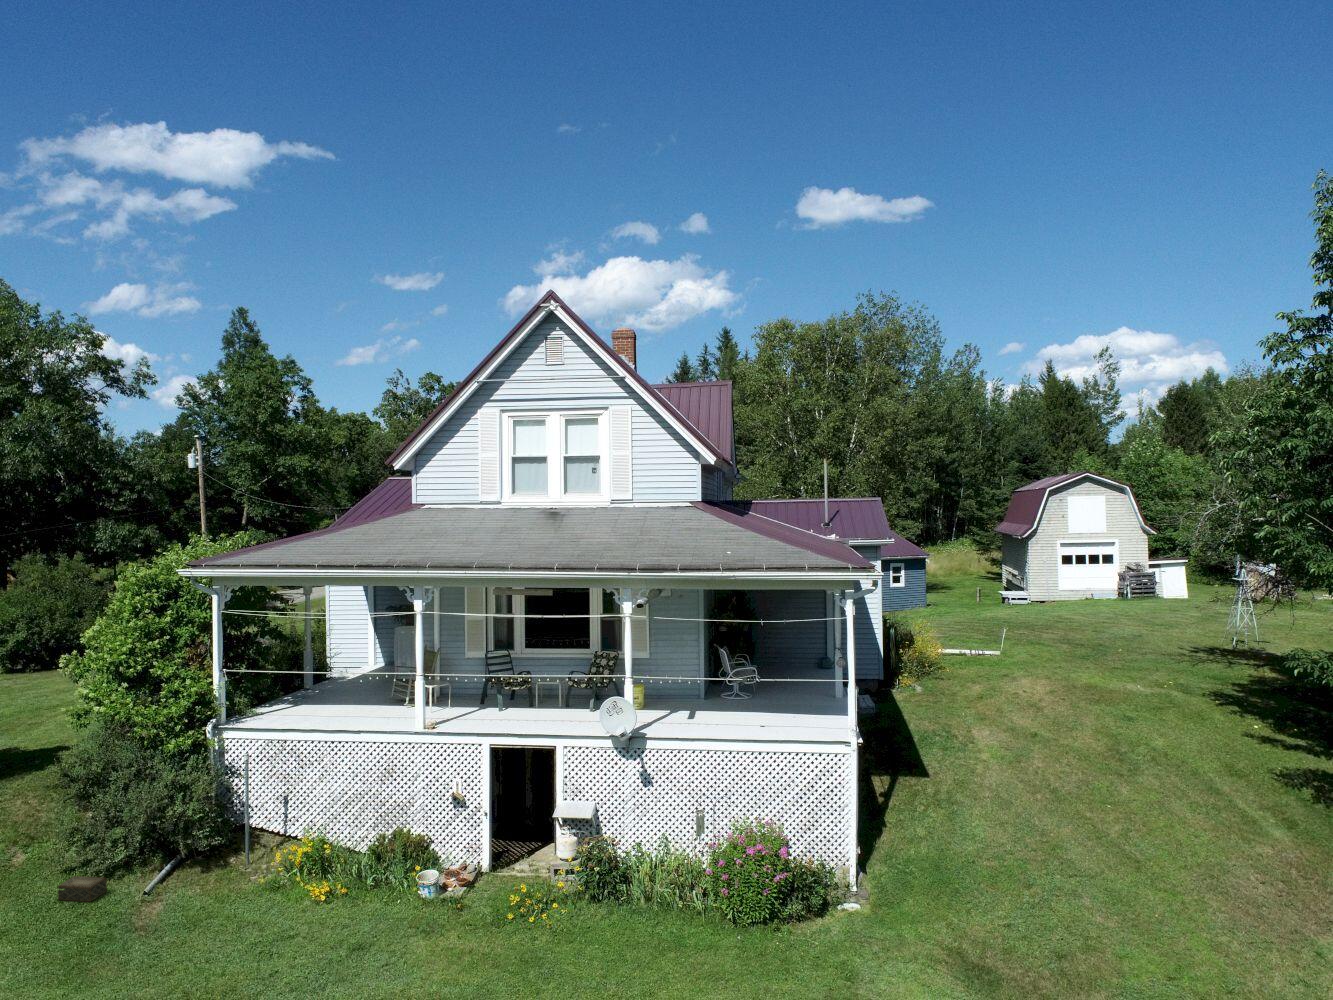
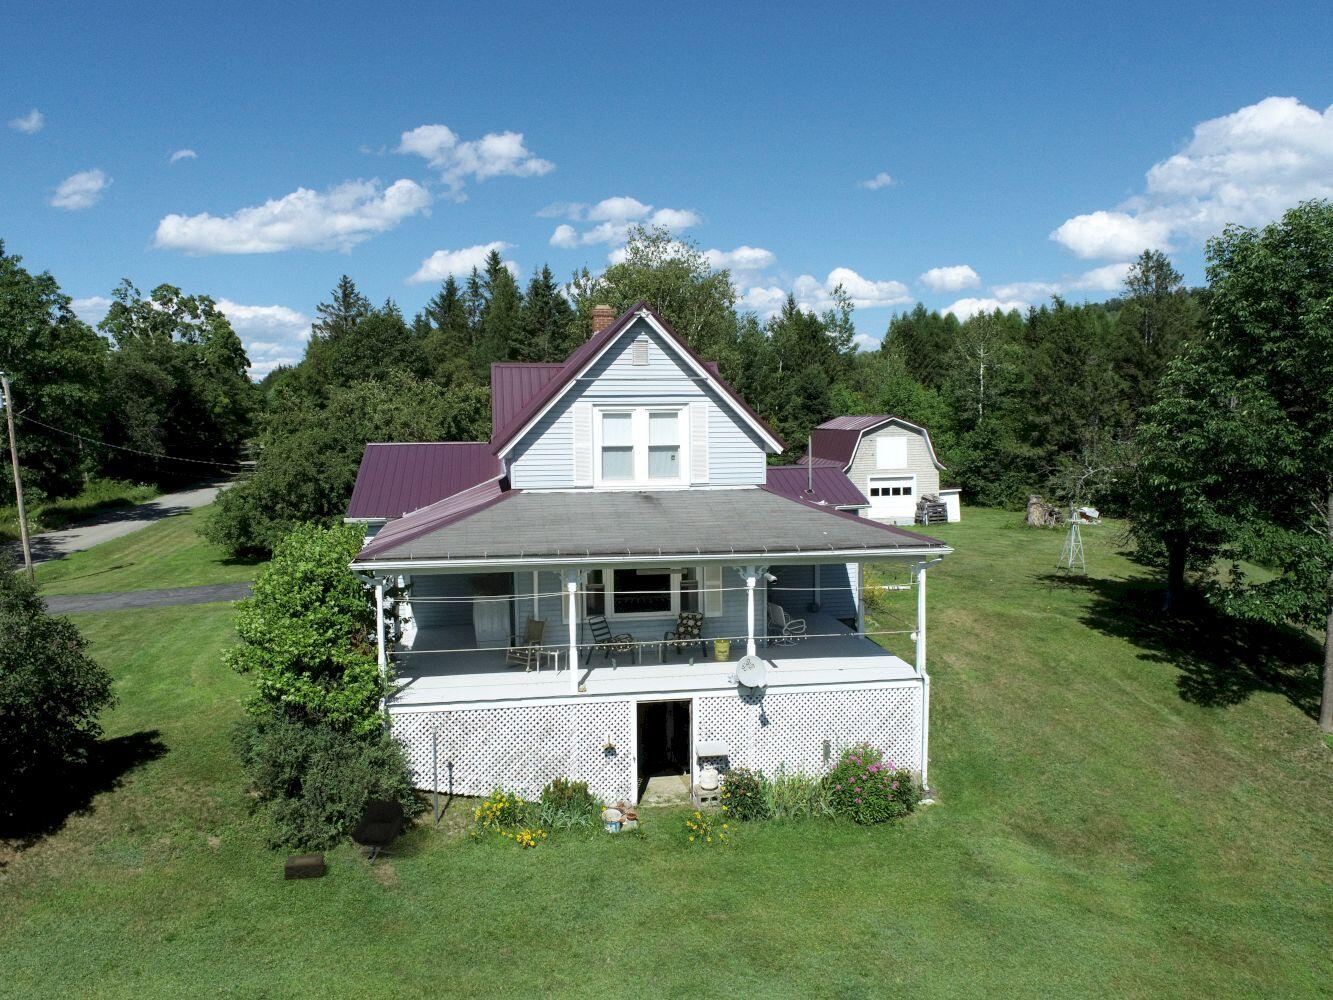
lounge chair: none [136,828,205,897] -> present [350,801,405,864]

